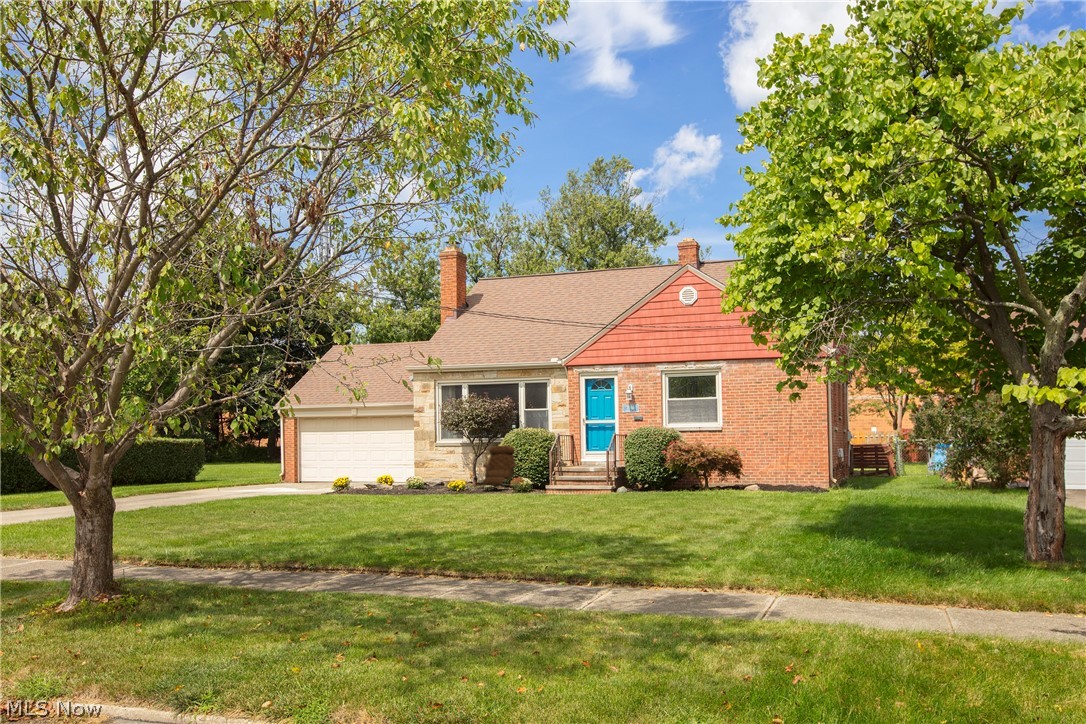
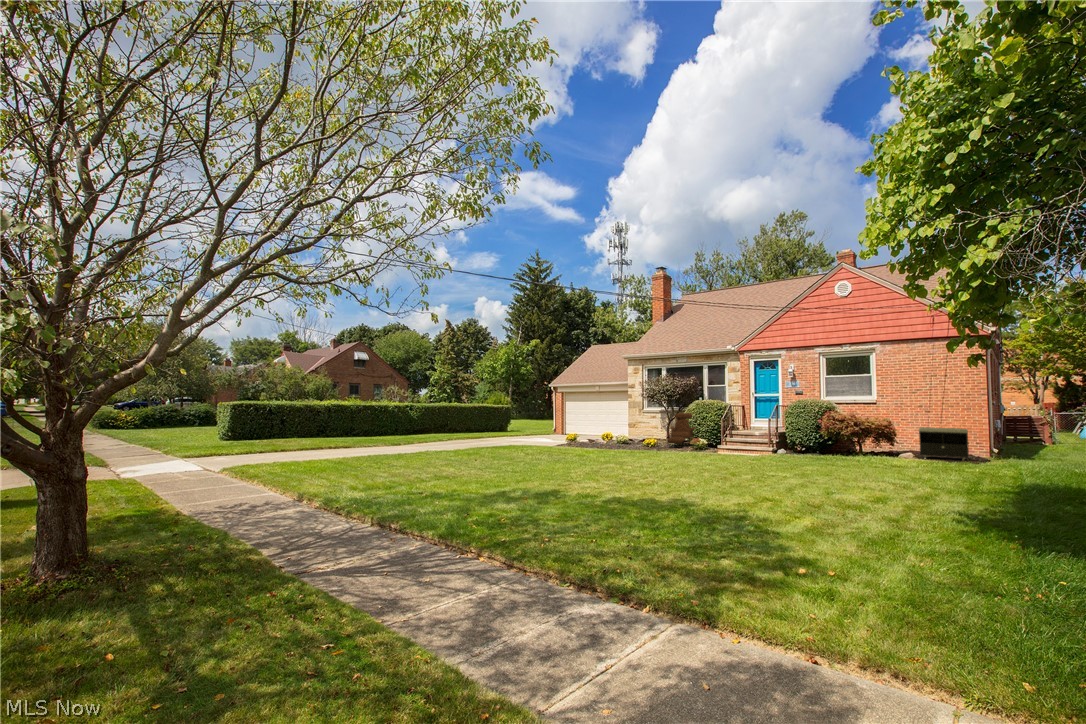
storage bench: none [763,457,808,491] -> present [919,427,969,460]

